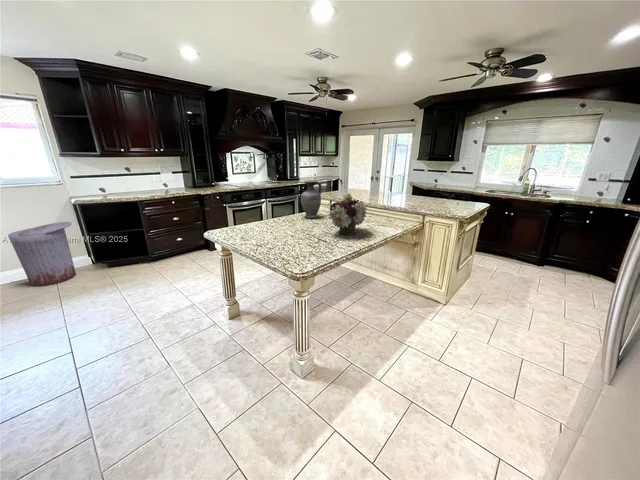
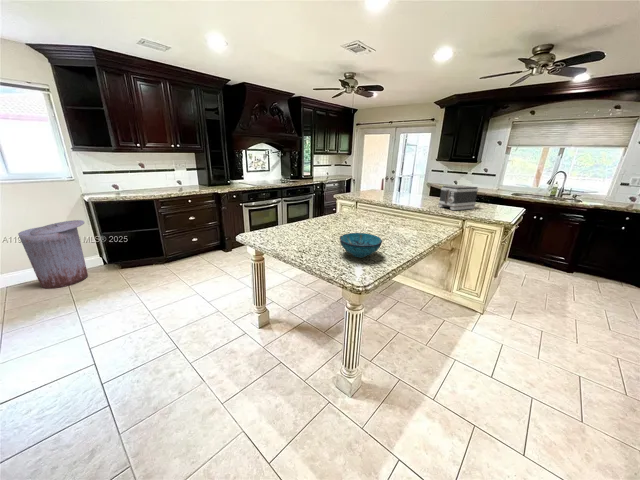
vase: present [301,180,321,218] -> none [335,181,357,221]
toaster: none [403,182,439,206] -> present [438,185,478,210]
flower arrangement: present [328,193,367,235] -> none [375,196,417,242]
decorative bowl: none [288,227,327,249] -> present [340,233,382,258]

